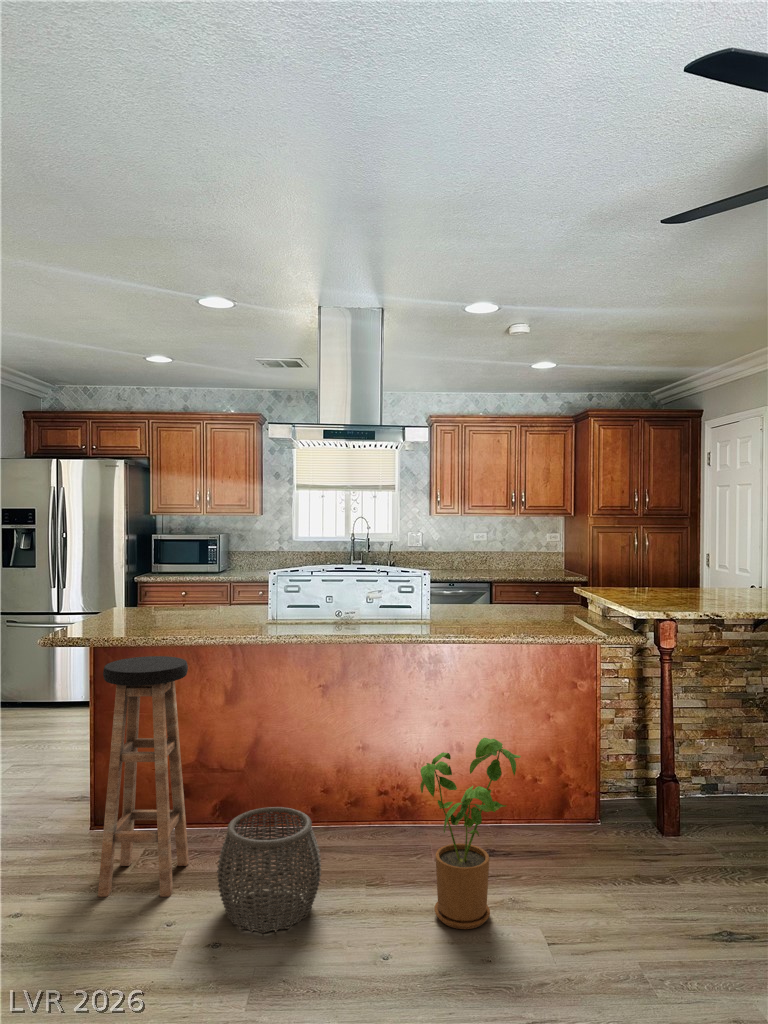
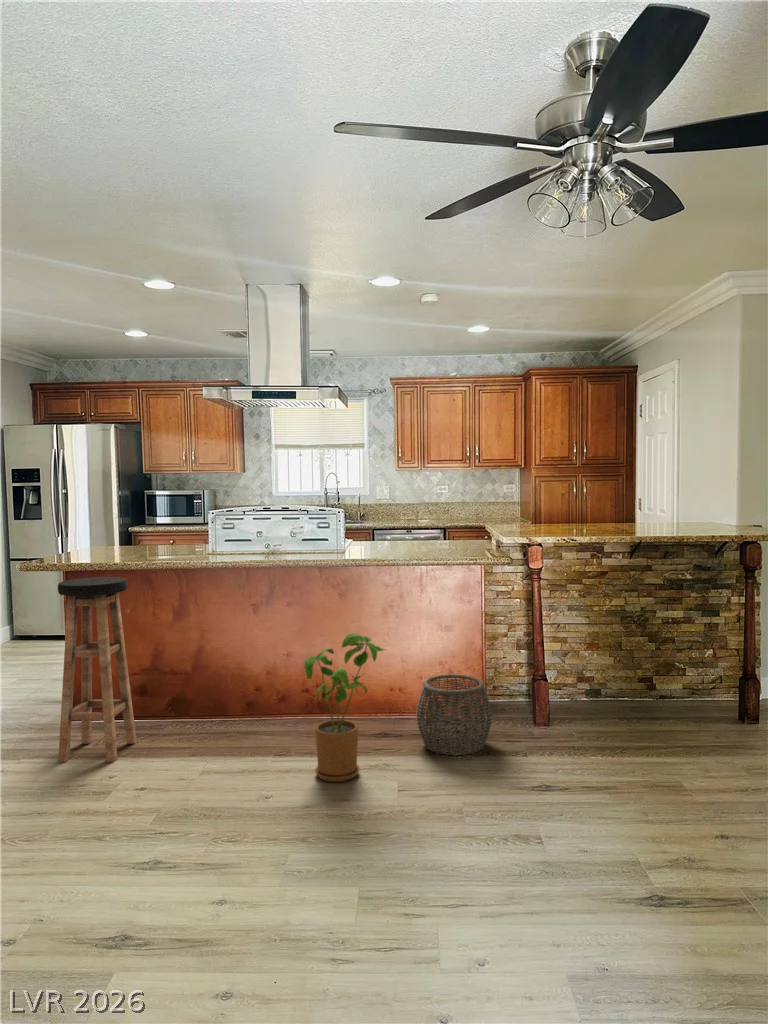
woven basket: present [217,807,321,933] -> present [416,674,492,756]

